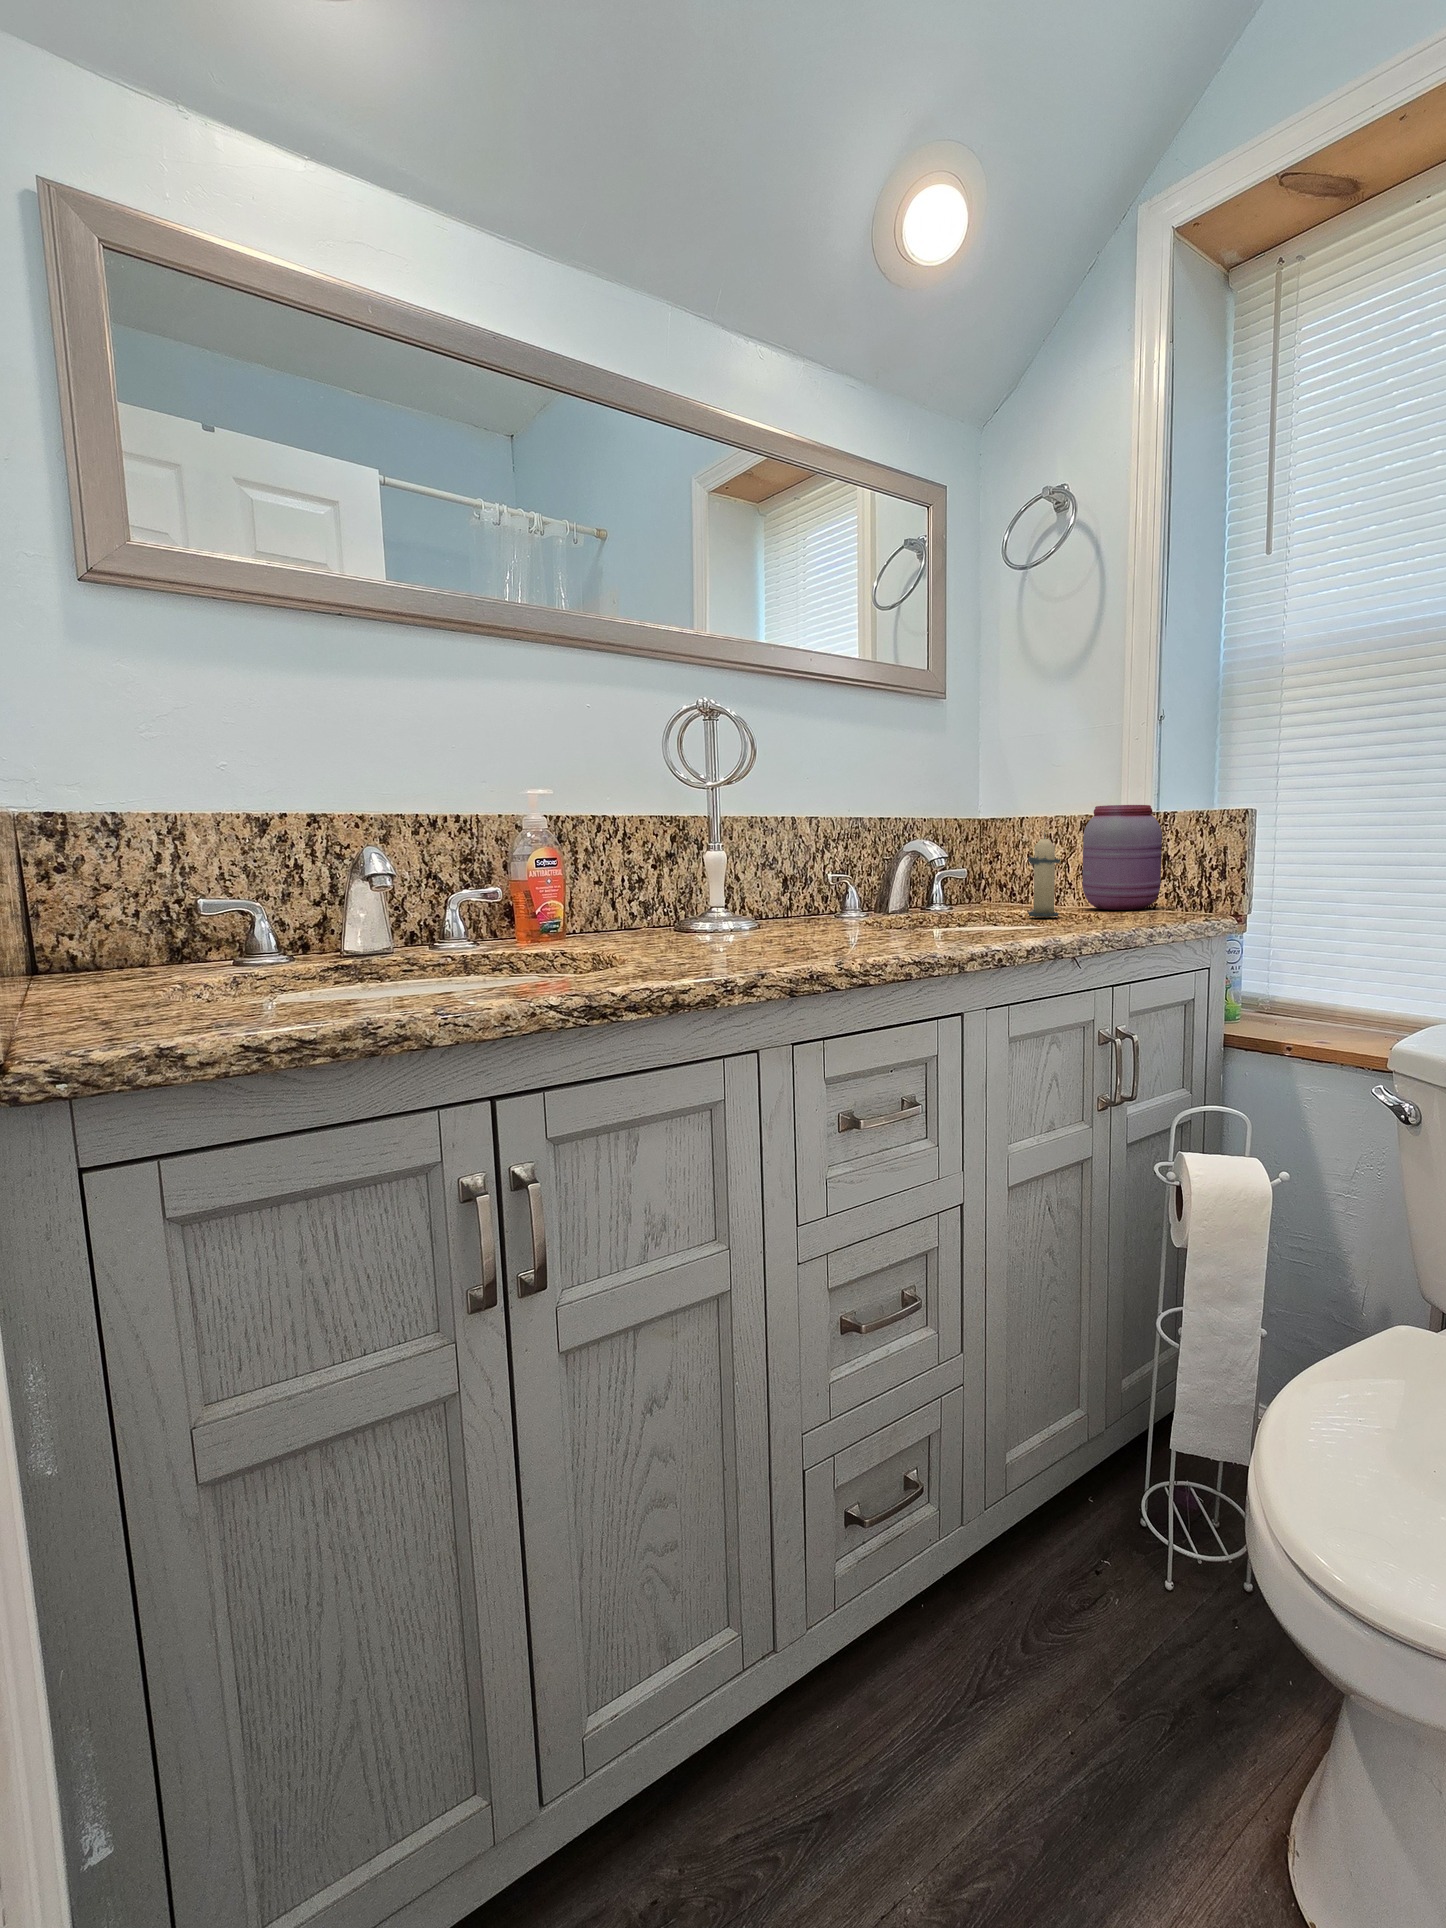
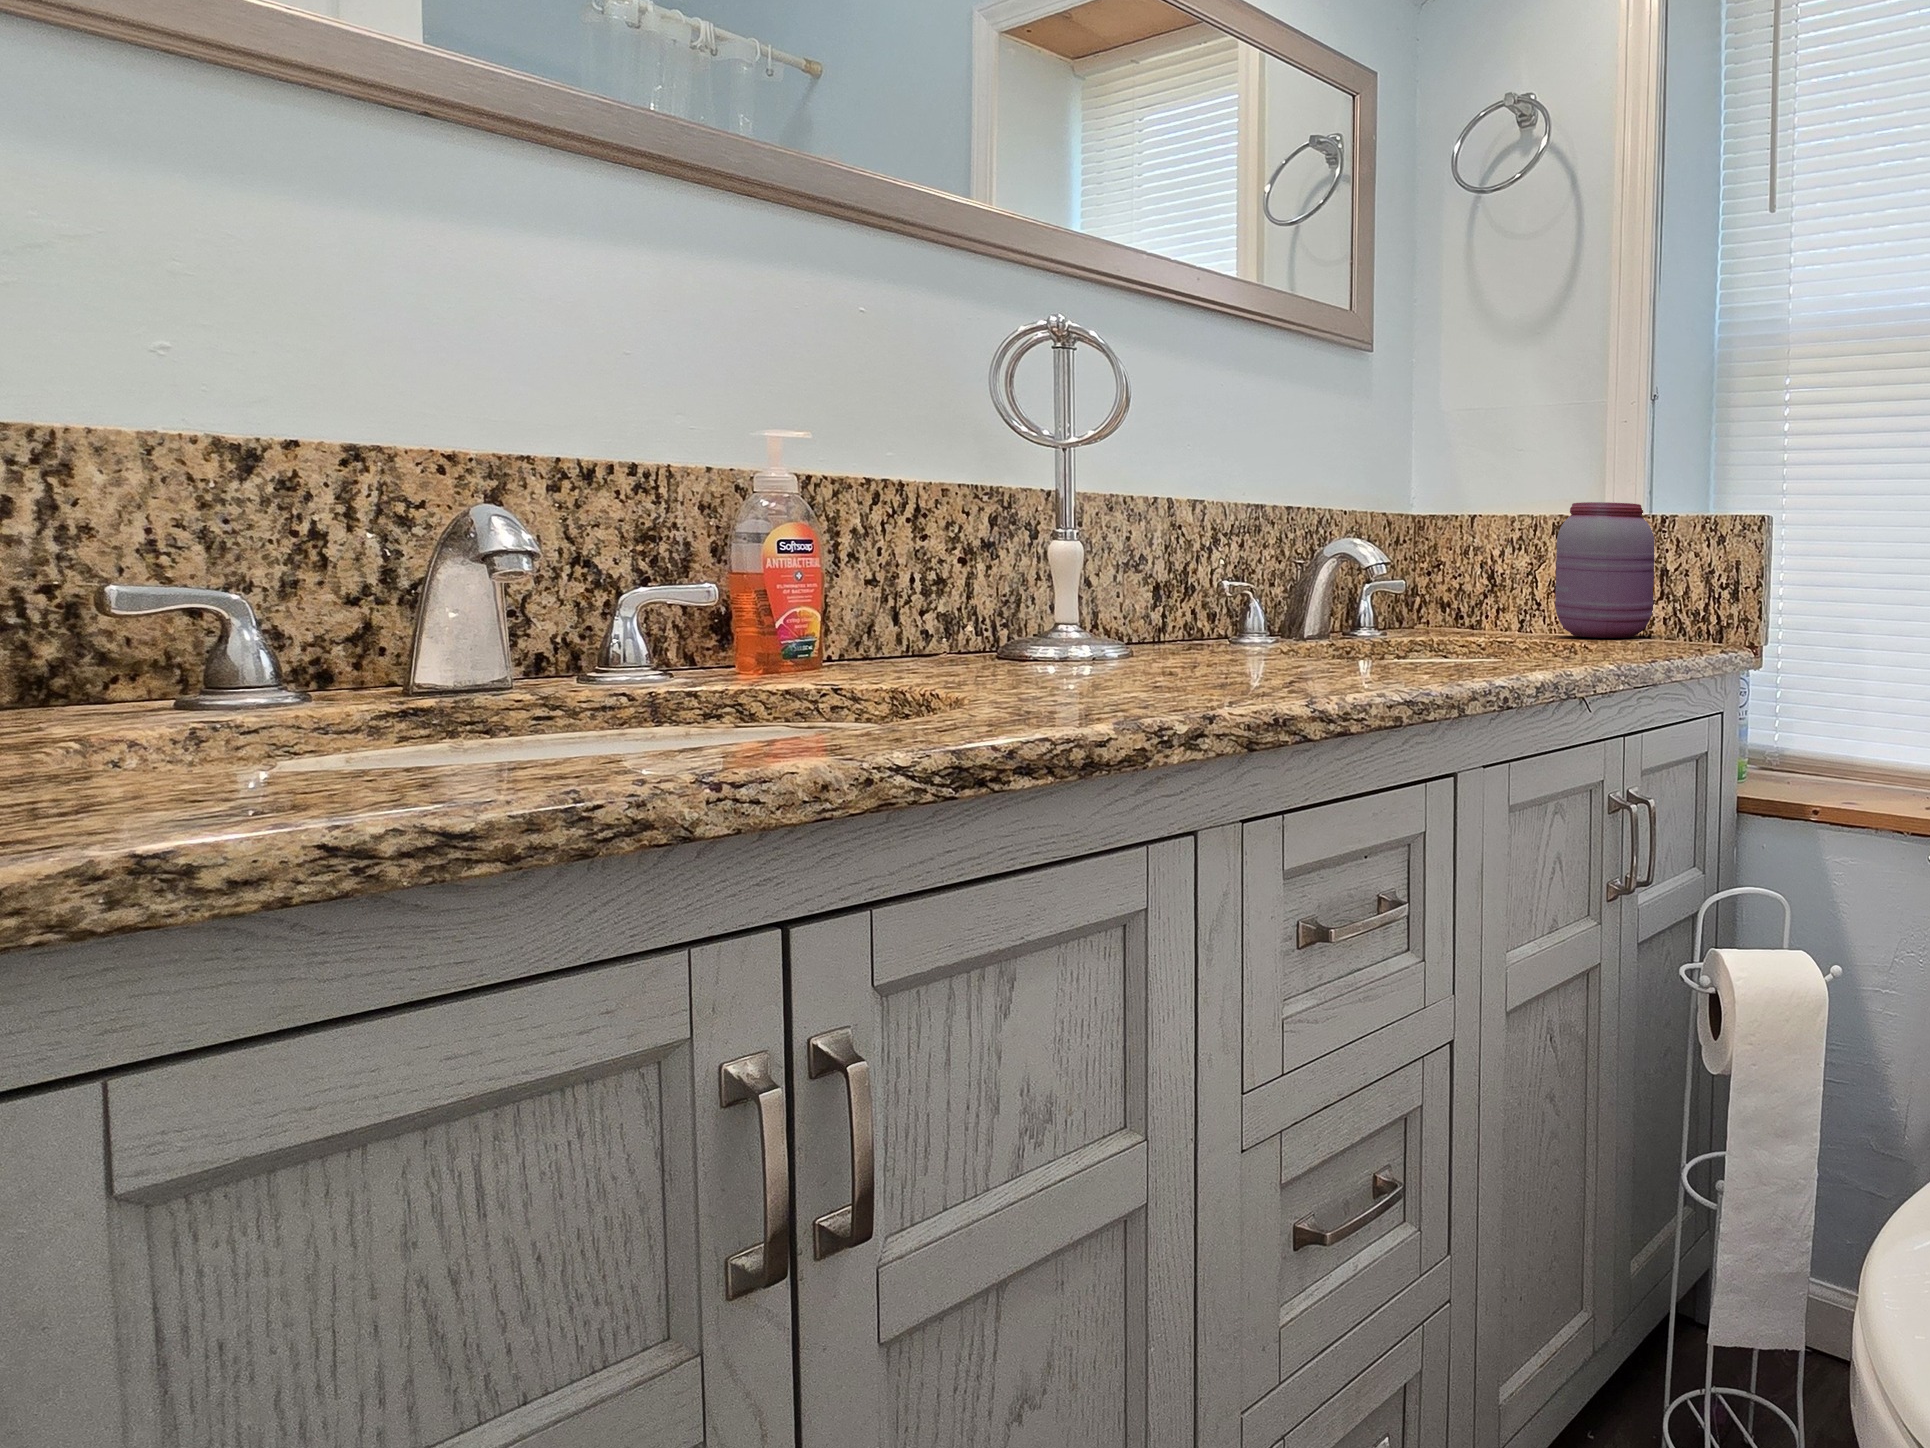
candle: present [1027,833,1061,917] -> none [1492,533,1548,646]

